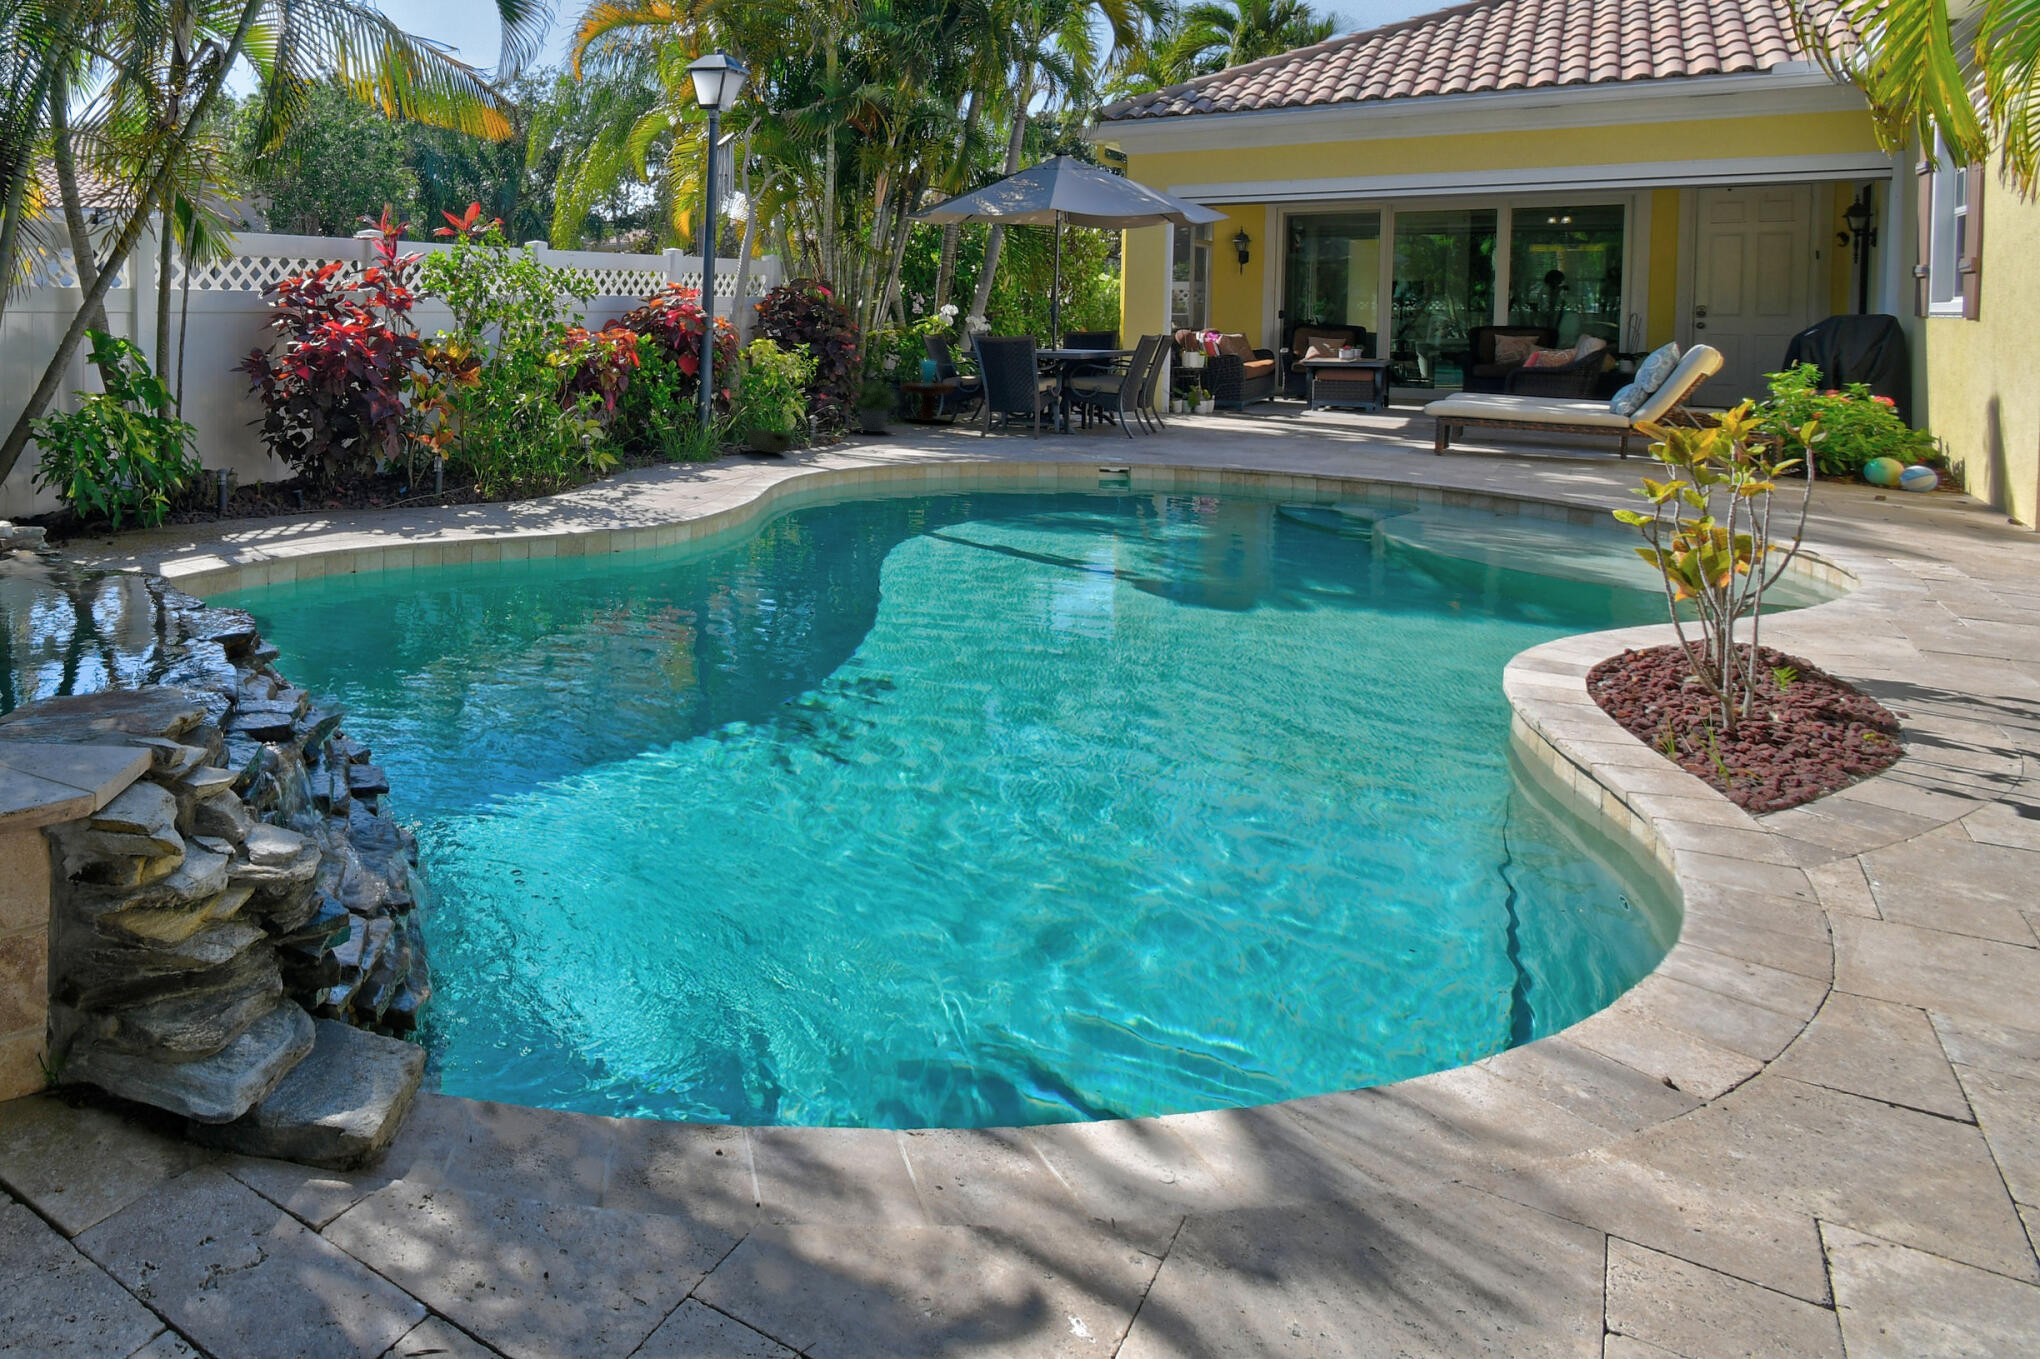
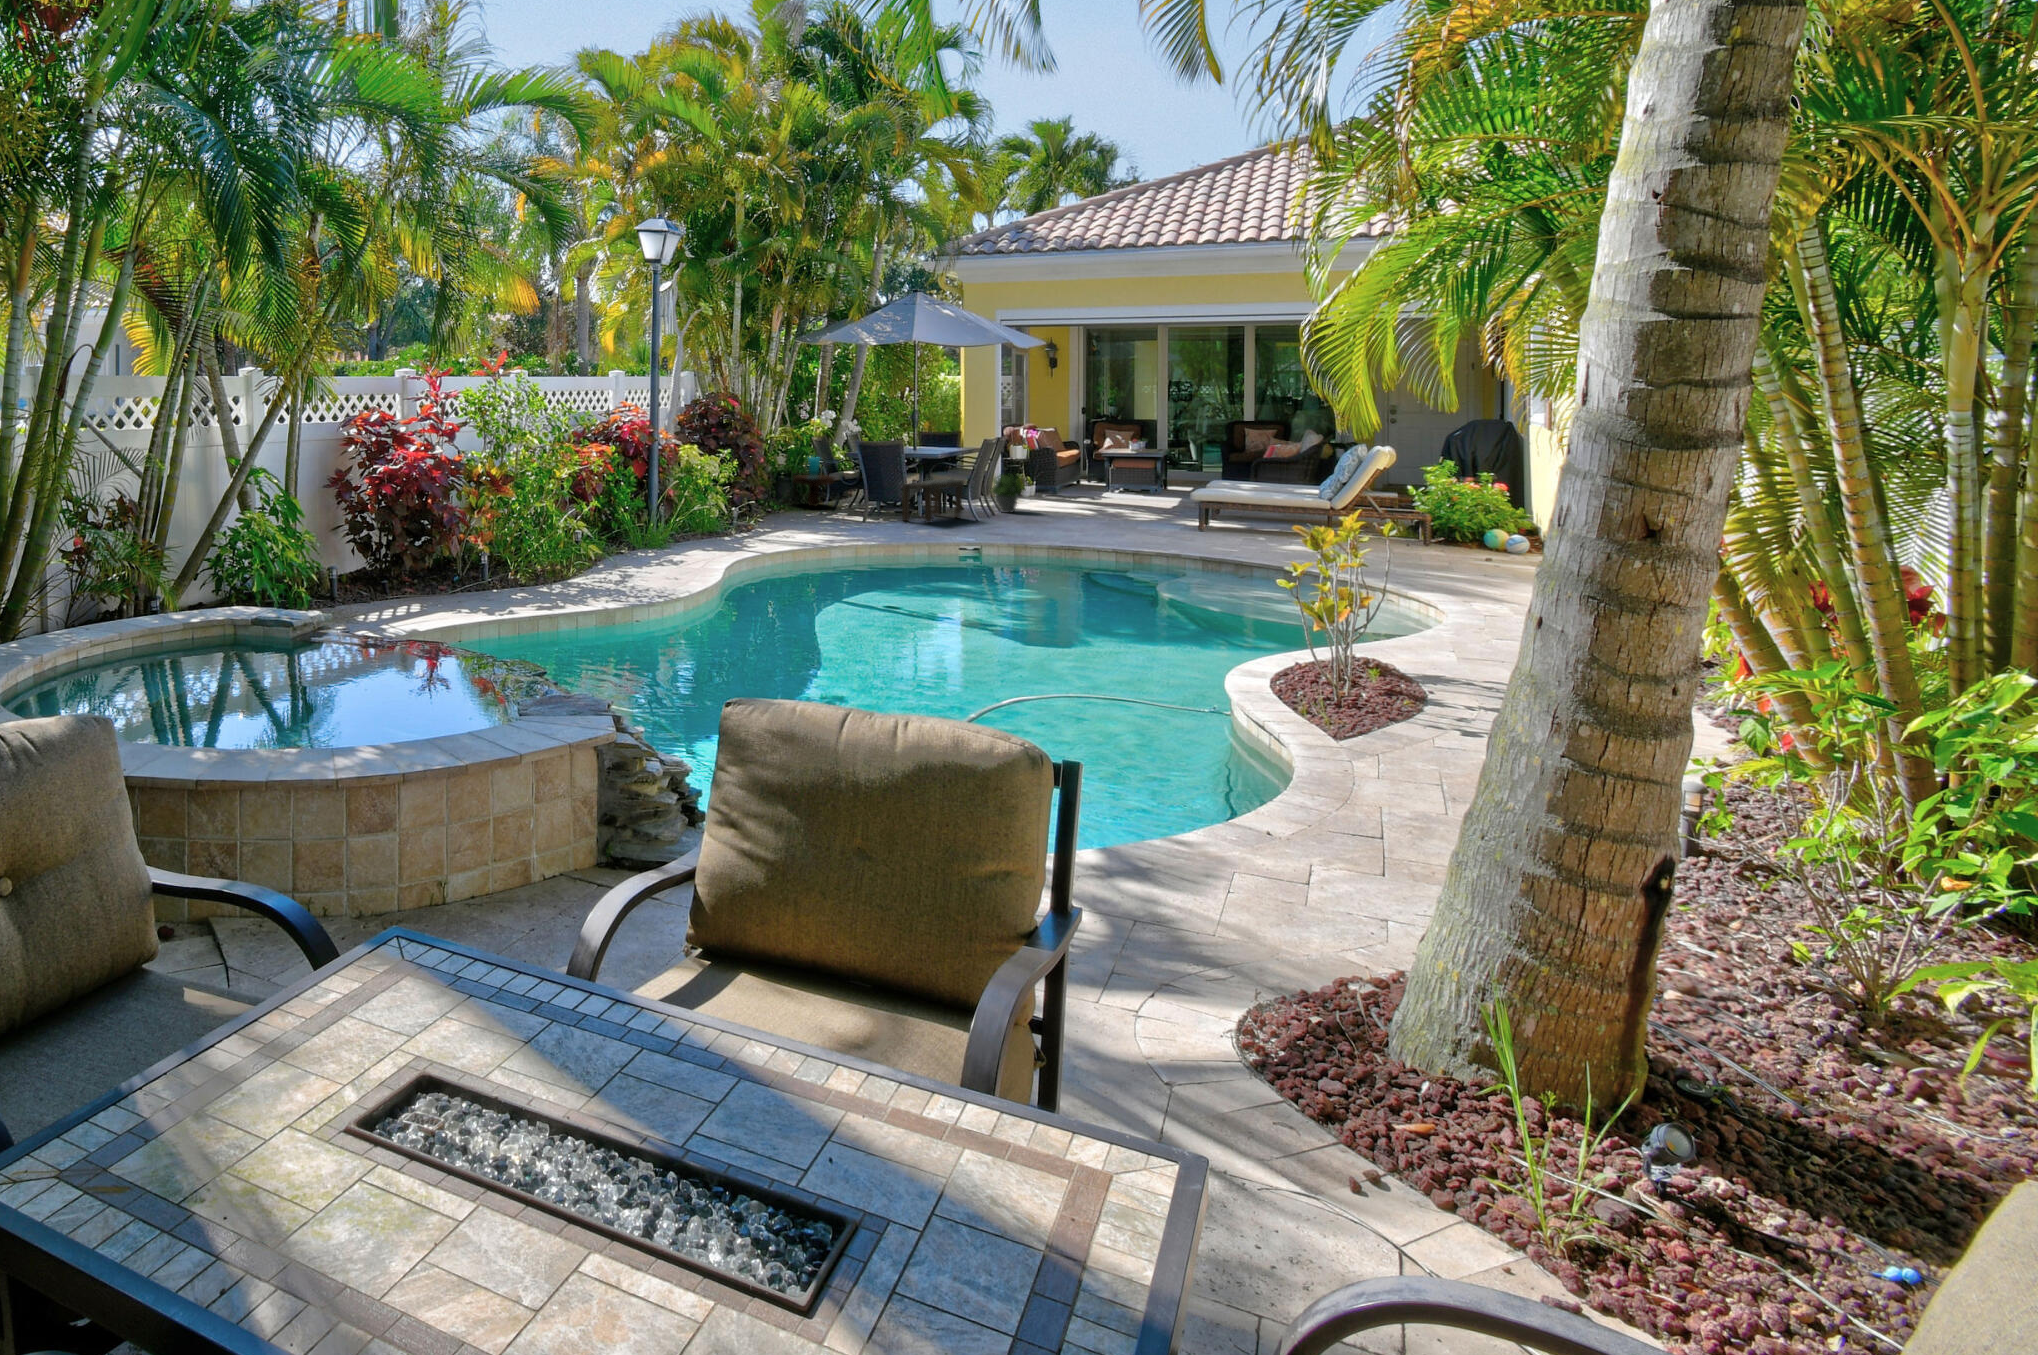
potted plant: present [854,381,896,432] -> present [991,474,1026,513]
bench: none [1036,388,1120,442] -> present [902,479,964,523]
woven basket: present [746,428,793,453] -> none [686,518,724,538]

